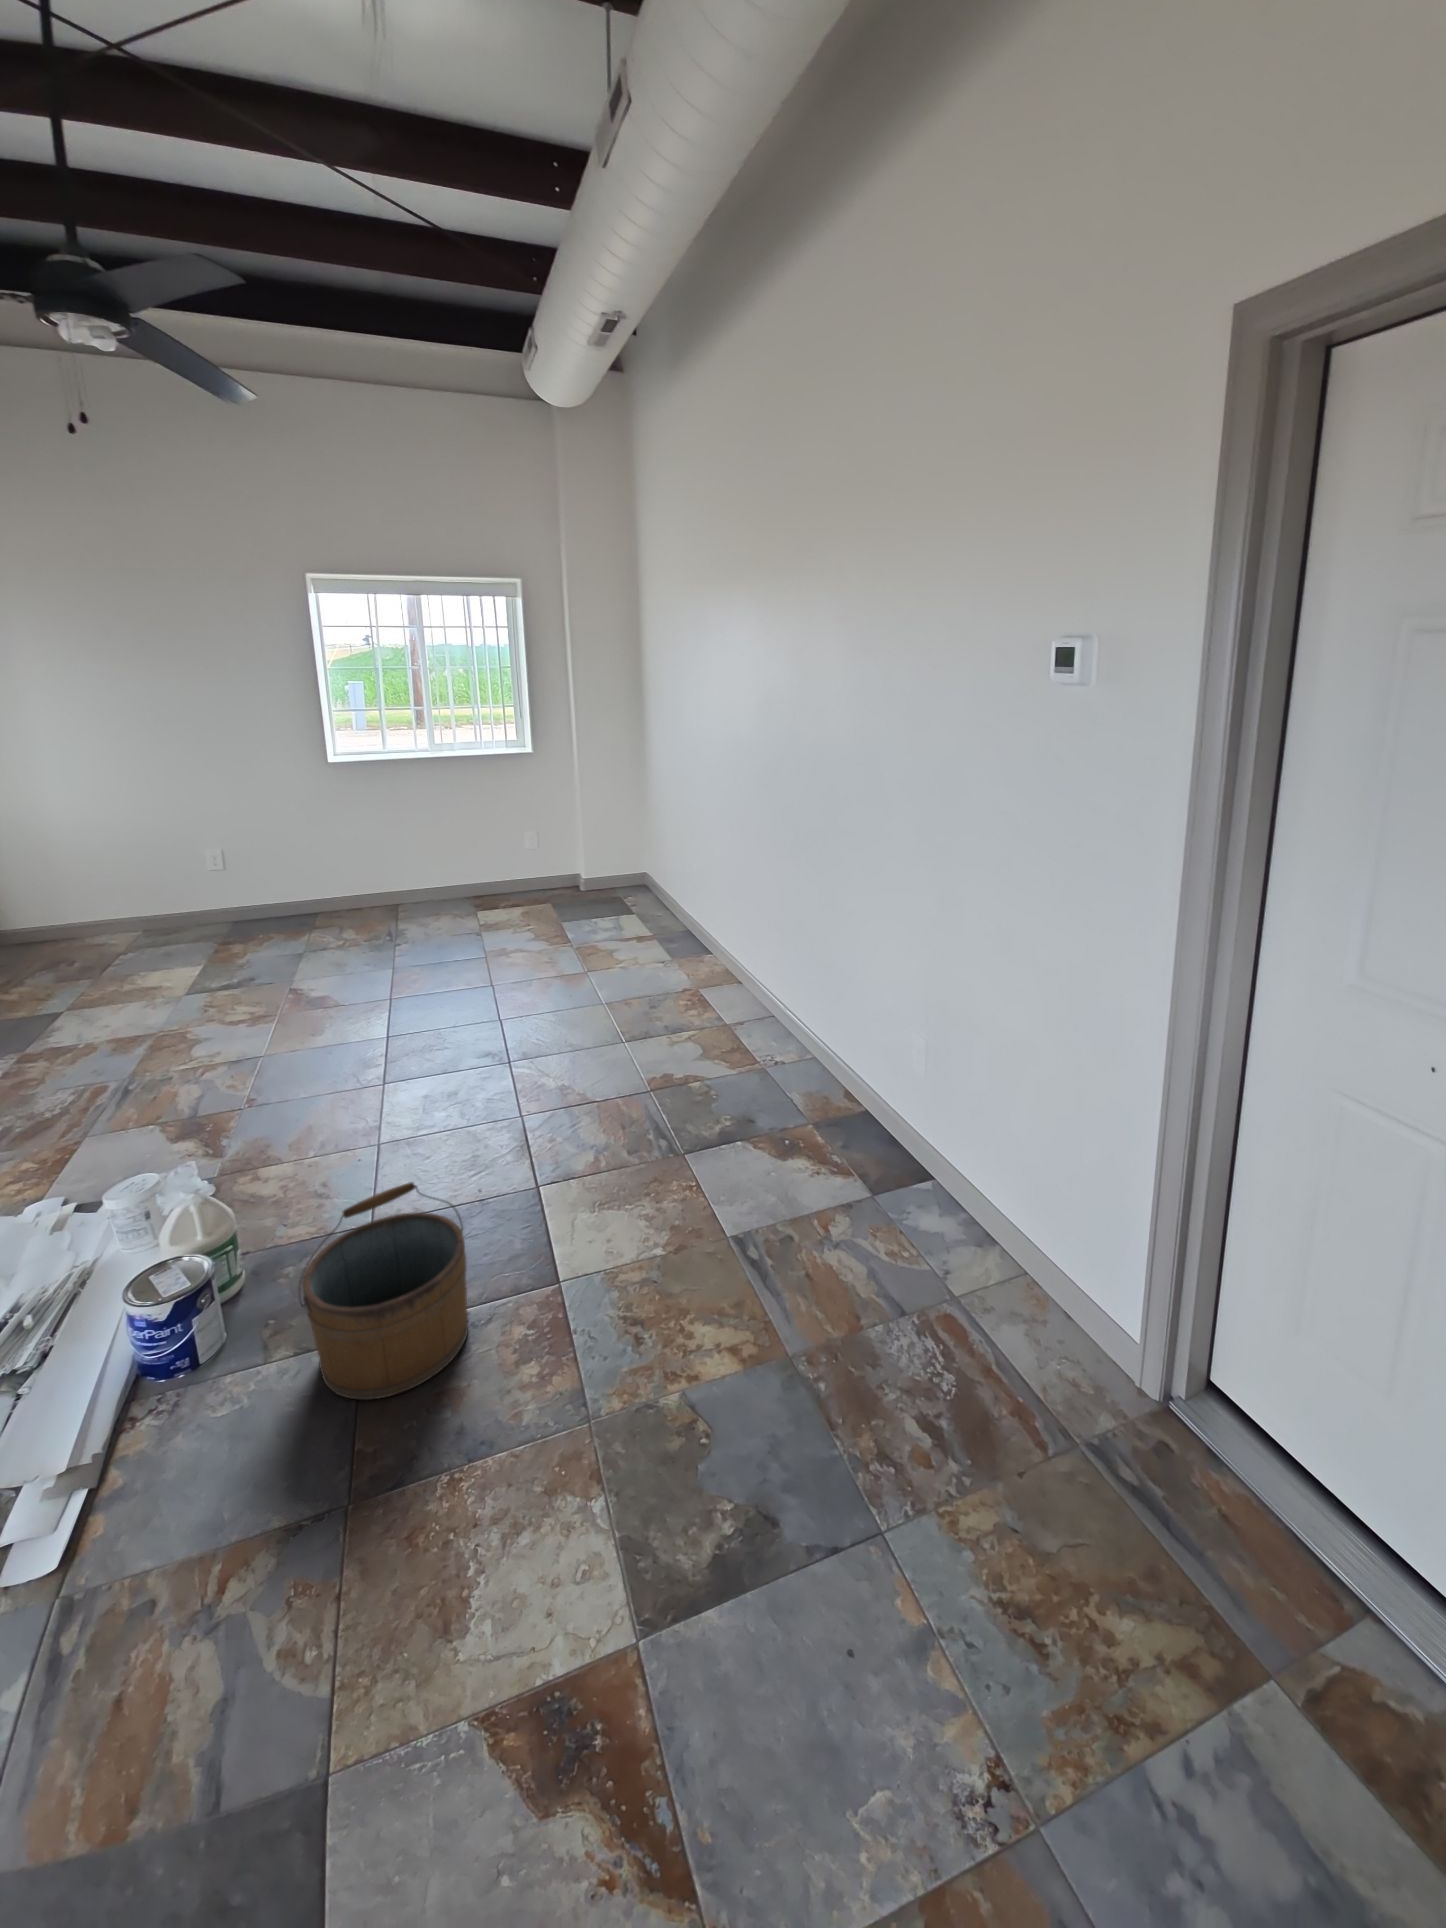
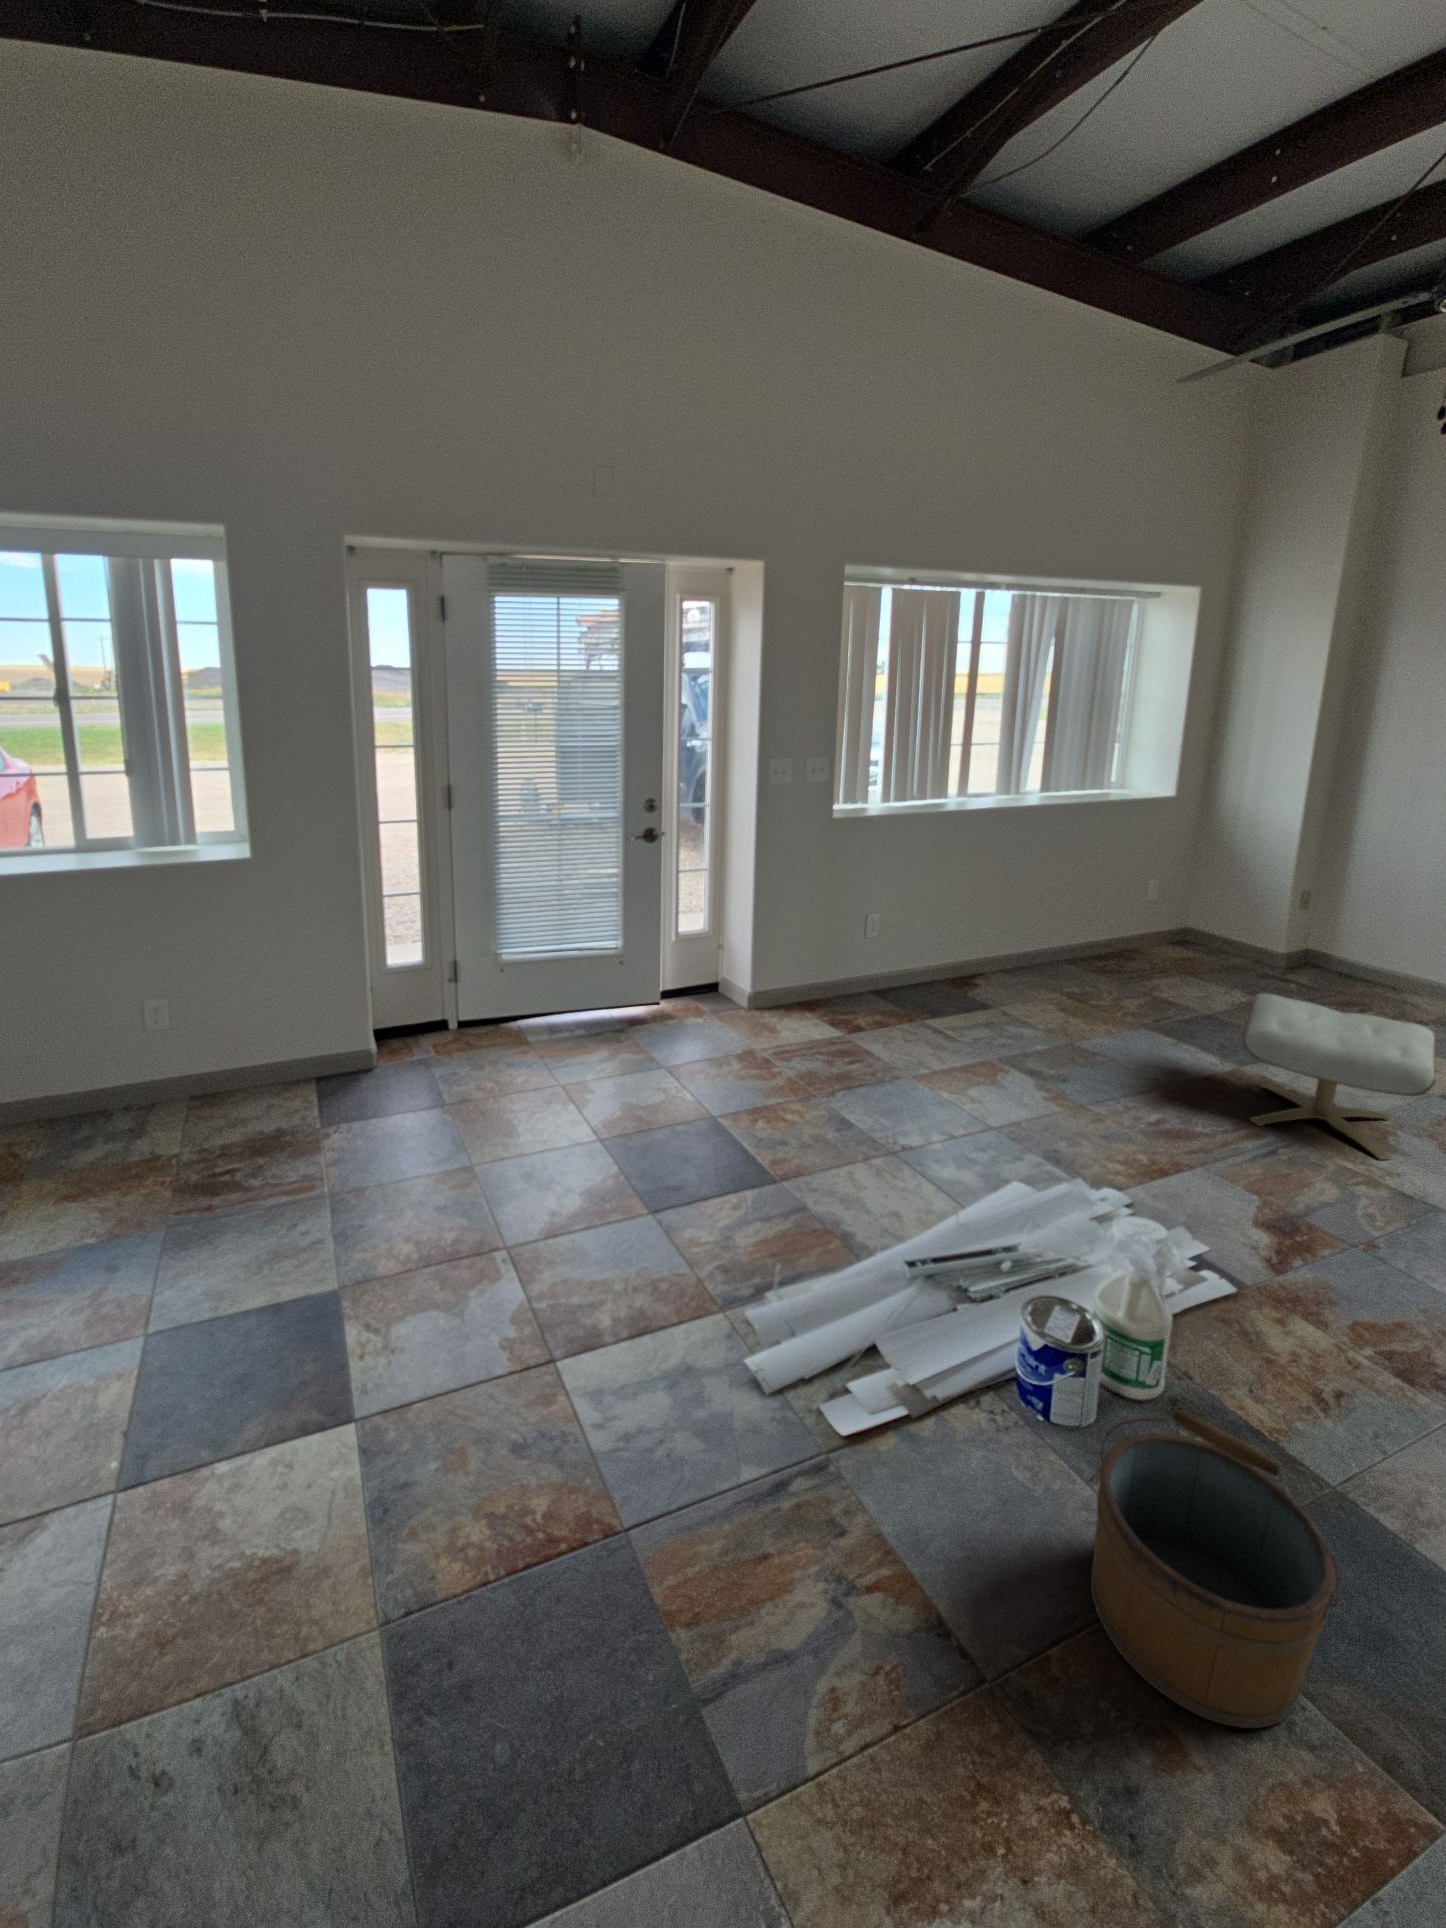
ottoman: none [14,942,207,1087] -> present [1243,993,1436,1160]

